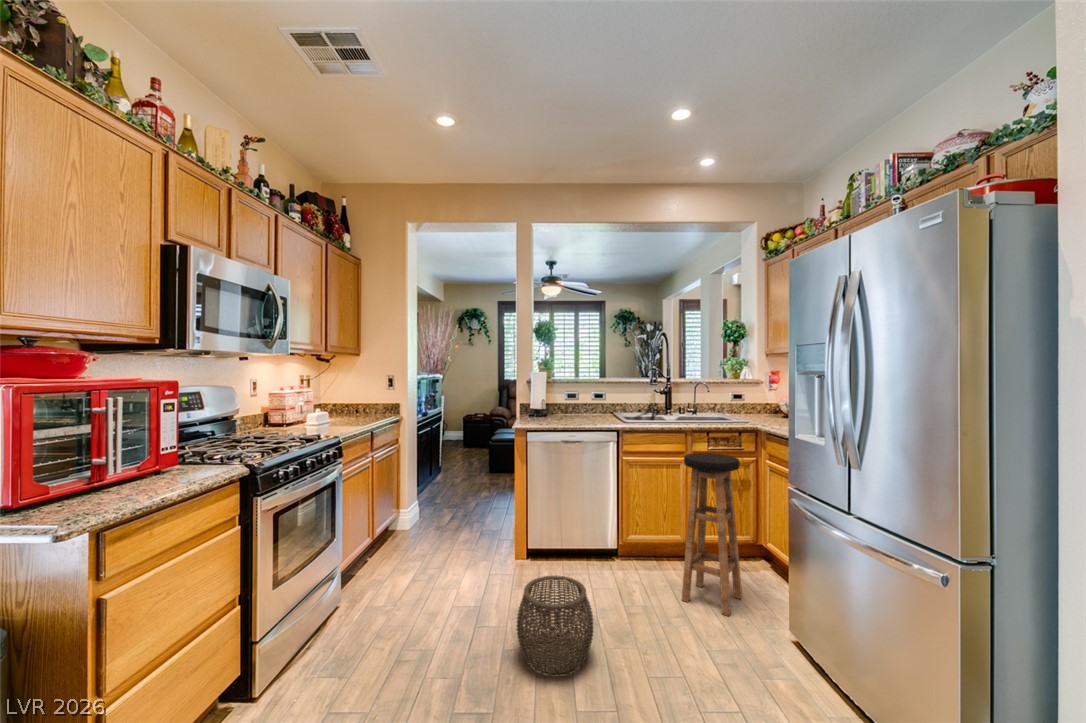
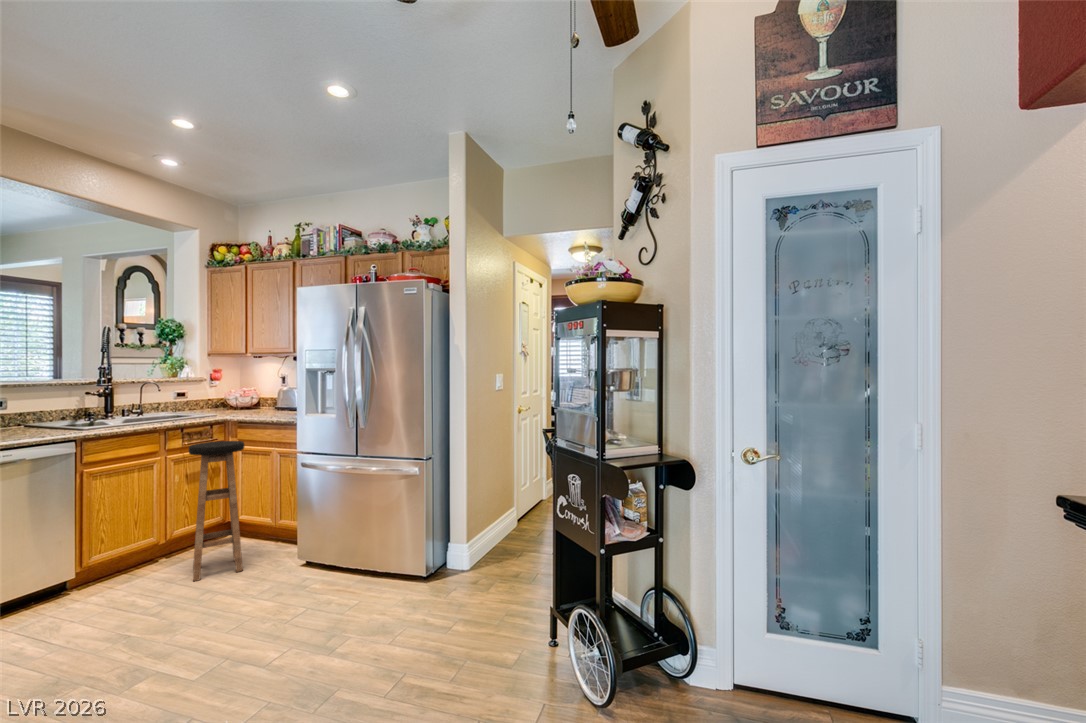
woven basket: present [517,576,594,675] -> none [65,580,170,681]

